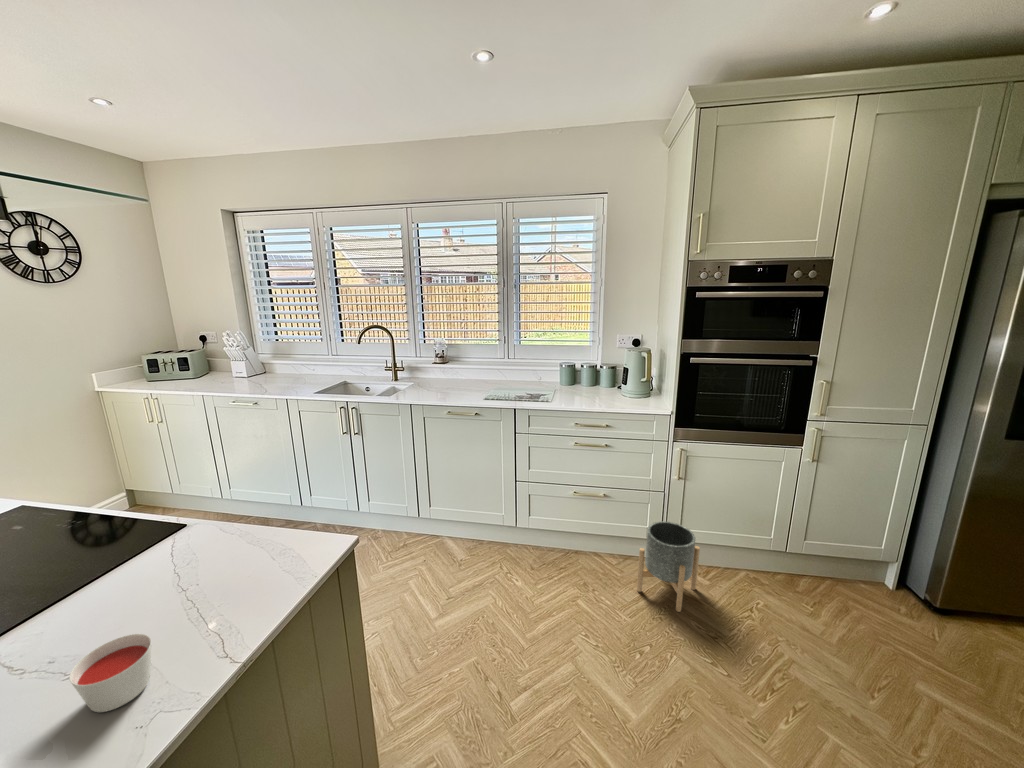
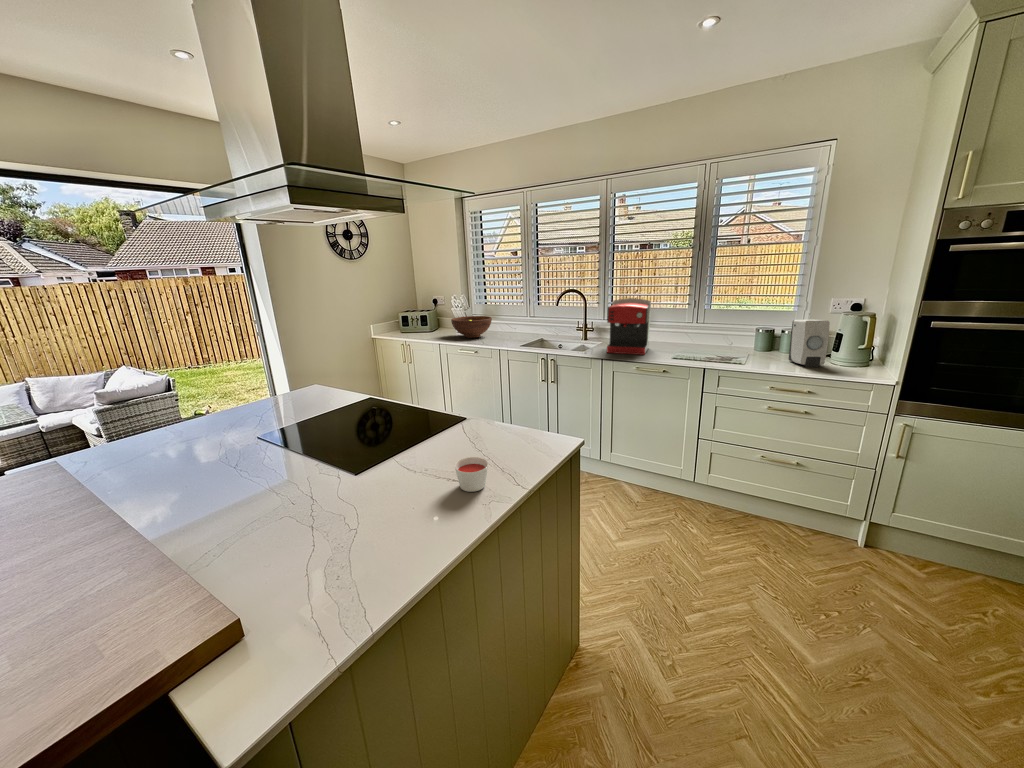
coffee maker: none [413,336,463,396] -> present [607,298,651,355]
soap dispenser: none [588,355,618,400] -> present [789,320,830,367]
fruit bowl: none [222,356,281,384] -> present [451,316,492,338]
planter: present [637,522,700,612] -> none [828,499,918,593]

